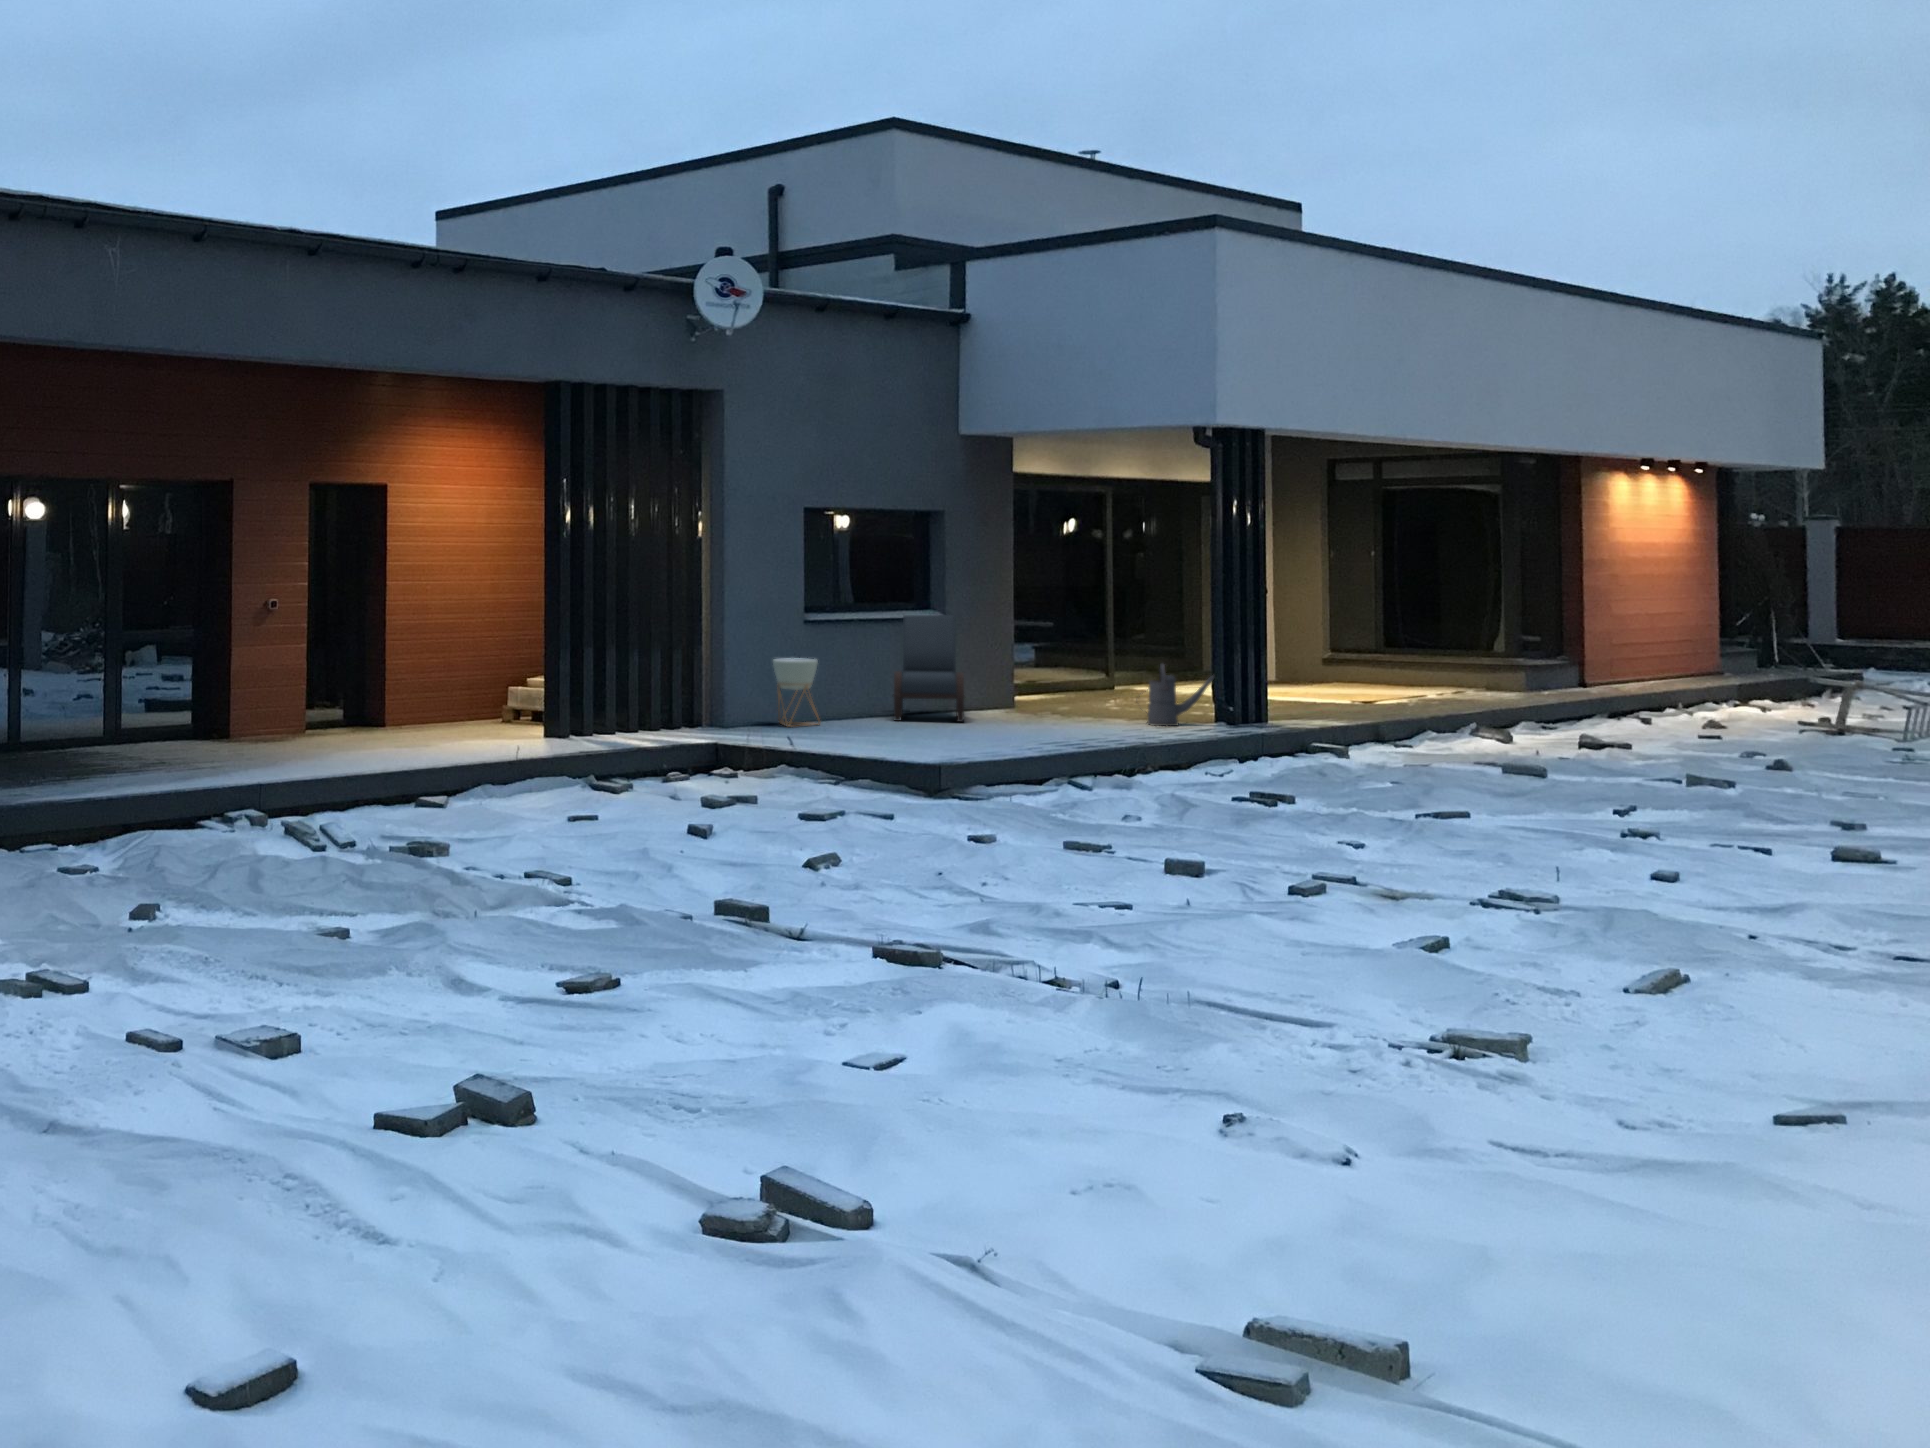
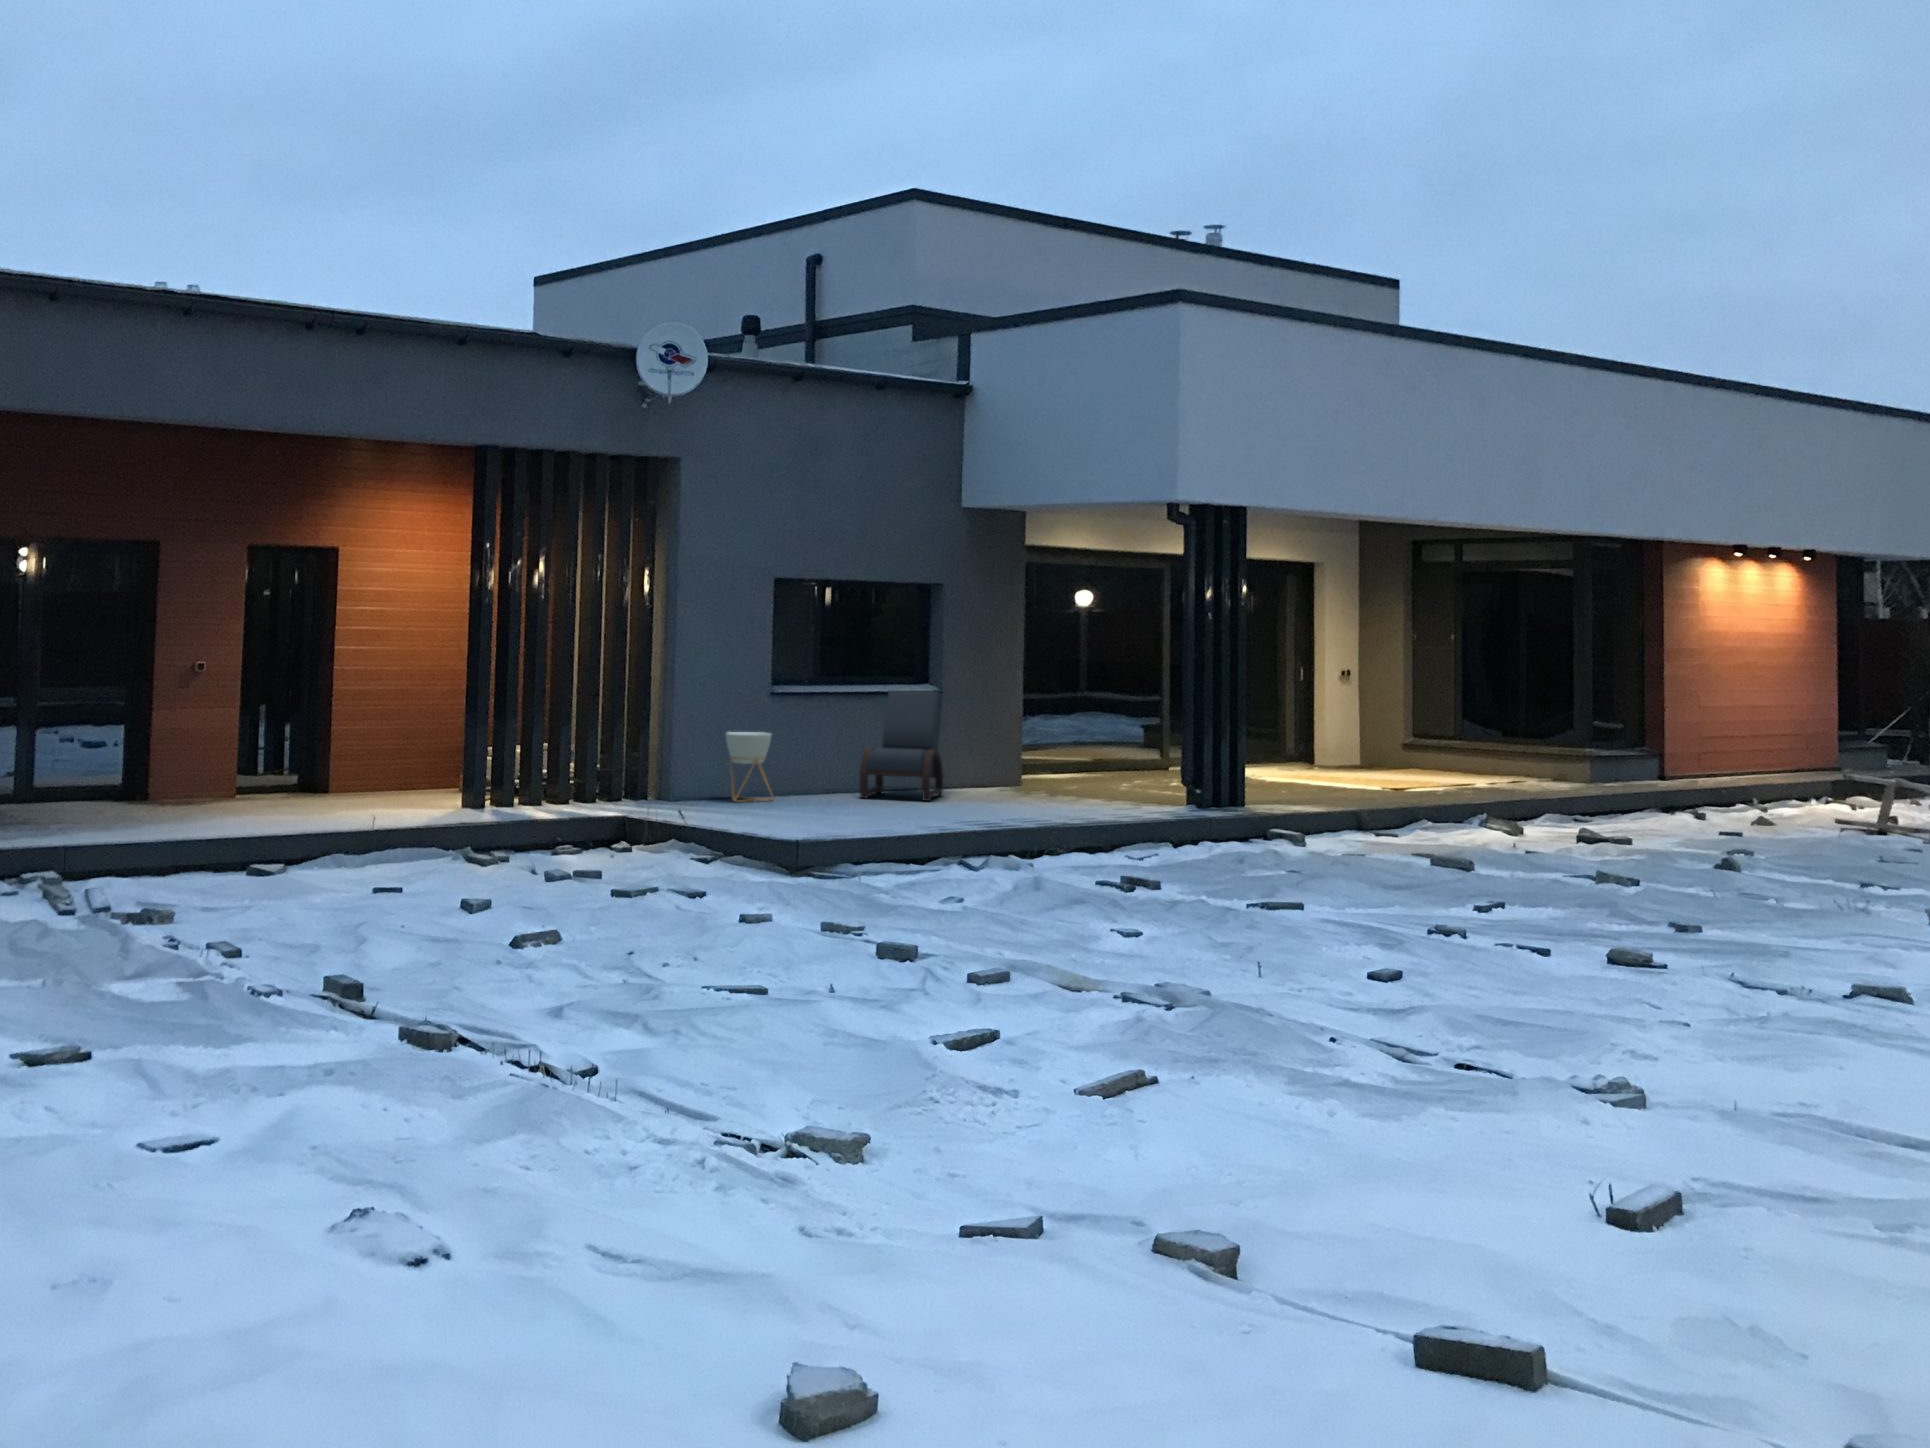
watering can: present [1147,664,1214,726] -> none [1110,745,1188,810]

